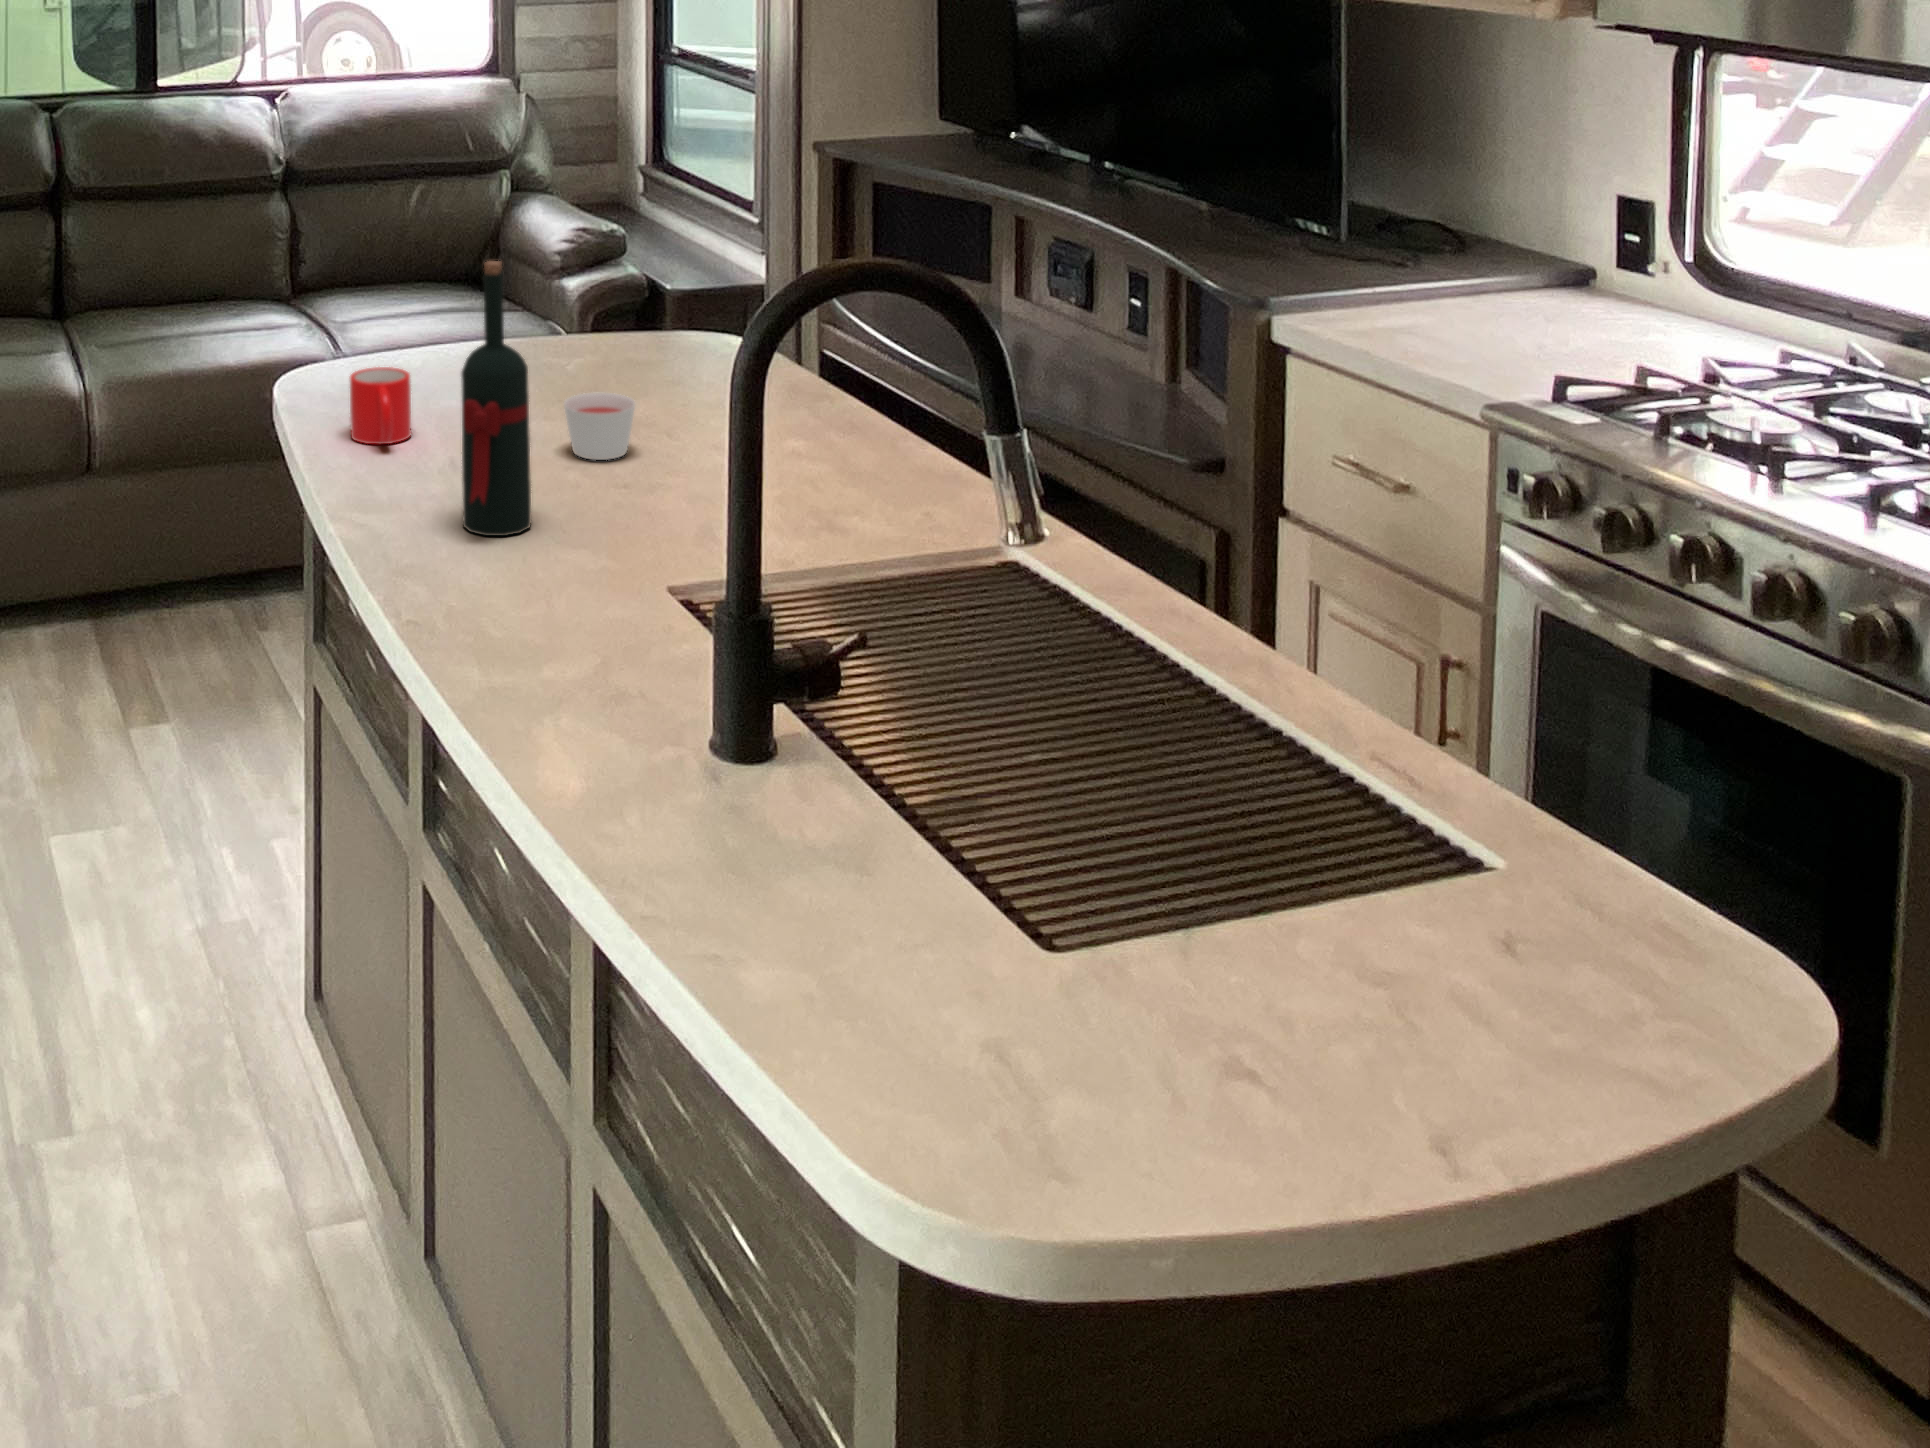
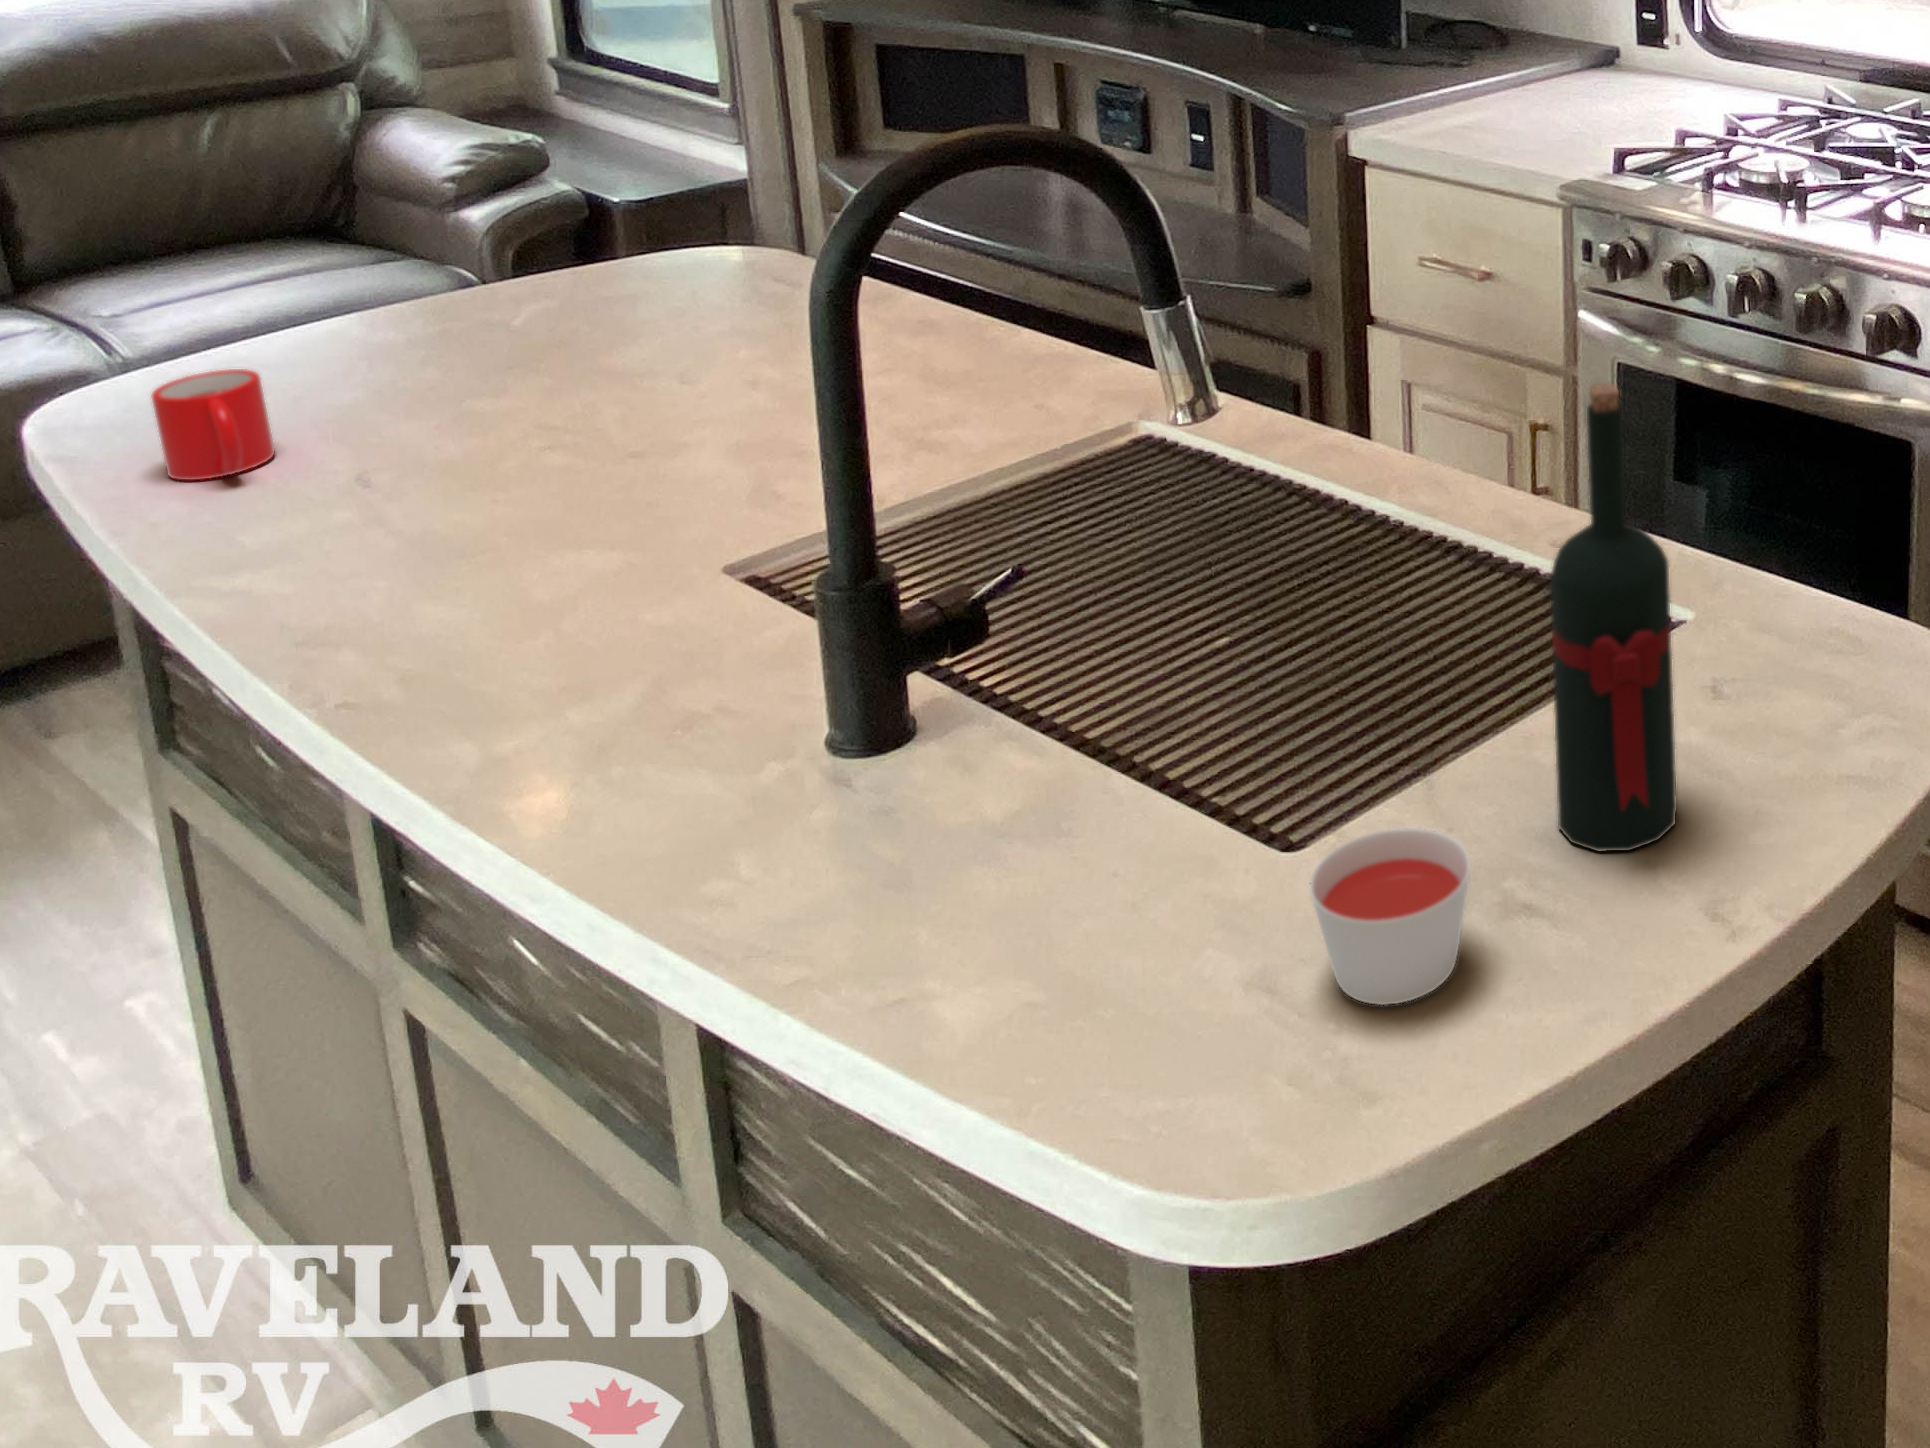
wine bottle: present [461,261,531,536] -> present [1550,383,1677,851]
candle: present [564,393,635,460] -> present [1310,828,1470,1005]

